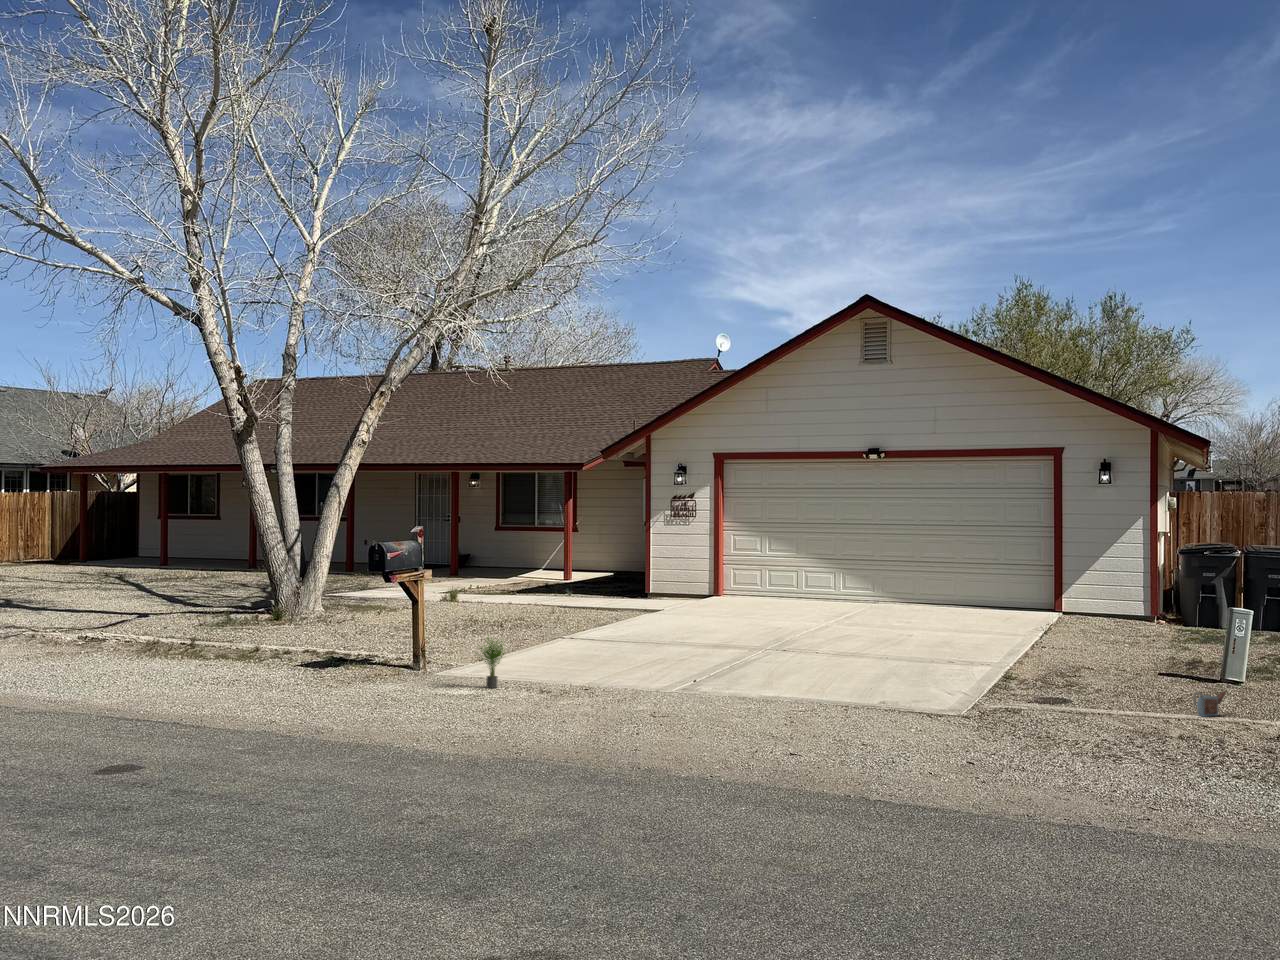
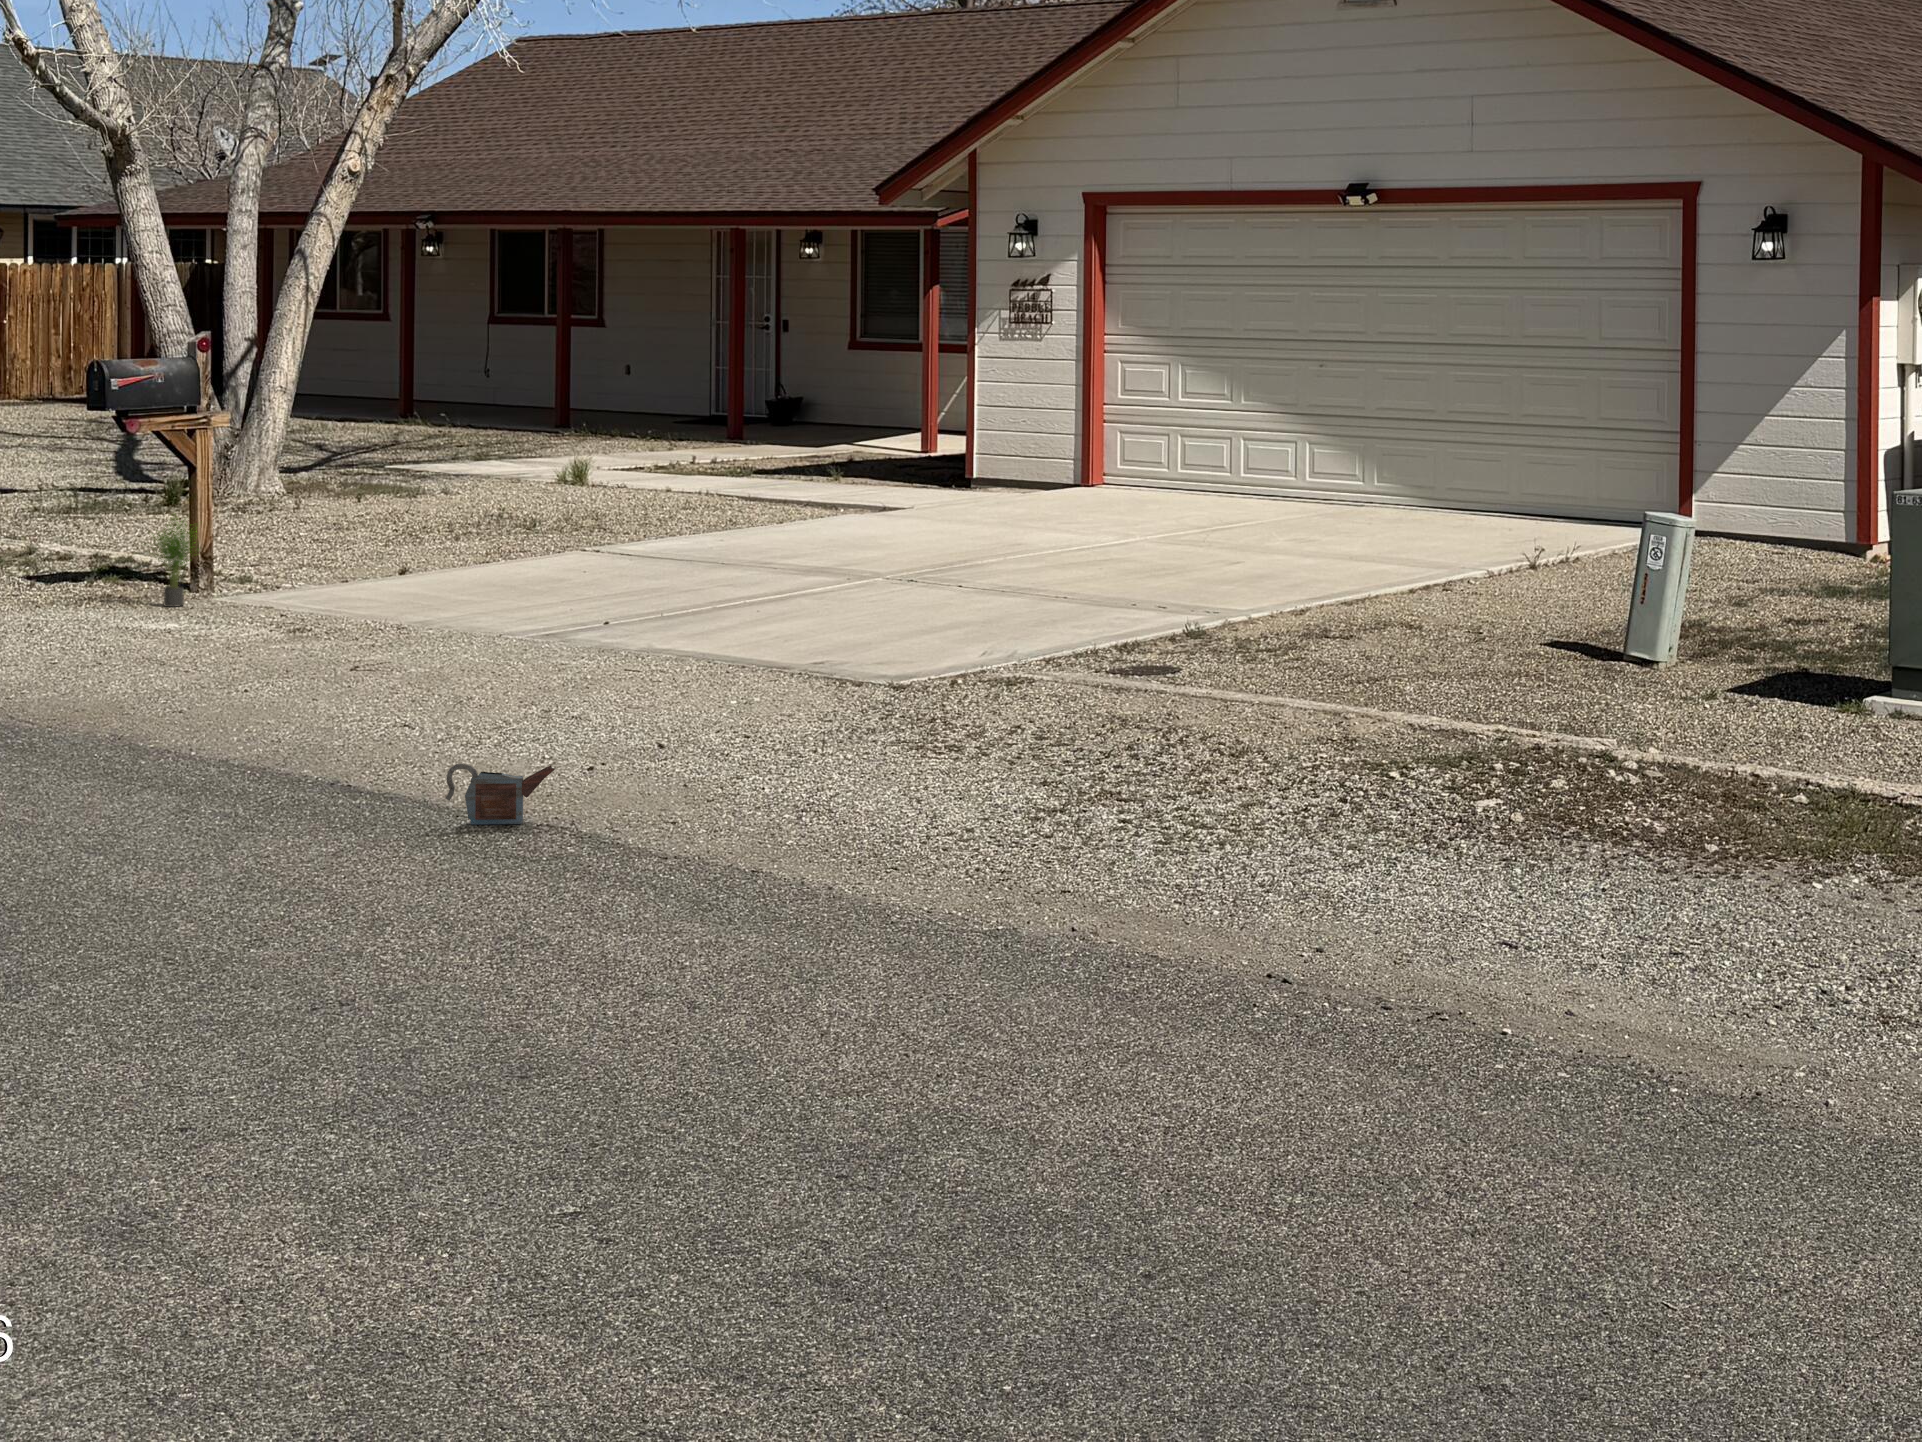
watering can: present [1193,691,1226,717] -> present [446,763,555,825]

